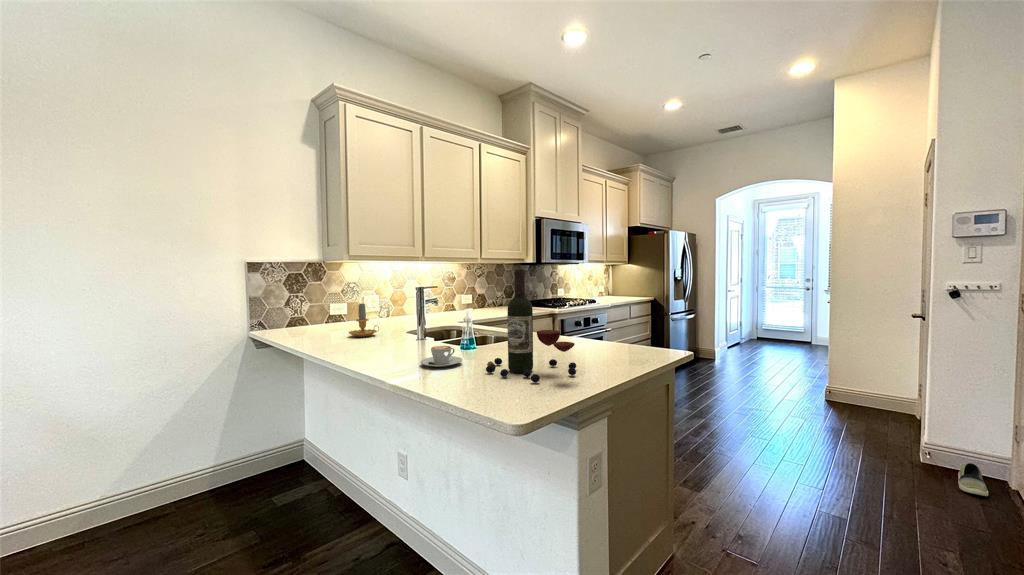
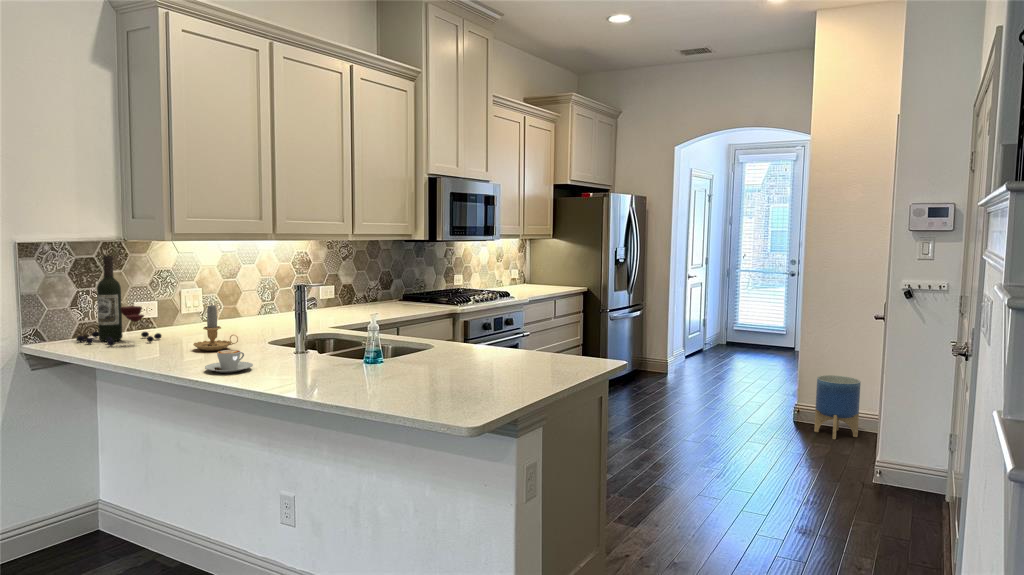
wine bottle: present [486,269,576,382] -> present [76,255,162,346]
coffee cup: present [420,346,462,367] -> present [205,350,253,373]
planter: none [846,364,889,417] -> present [814,375,861,439]
shoe: present [958,463,988,496] -> none [900,479,924,510]

